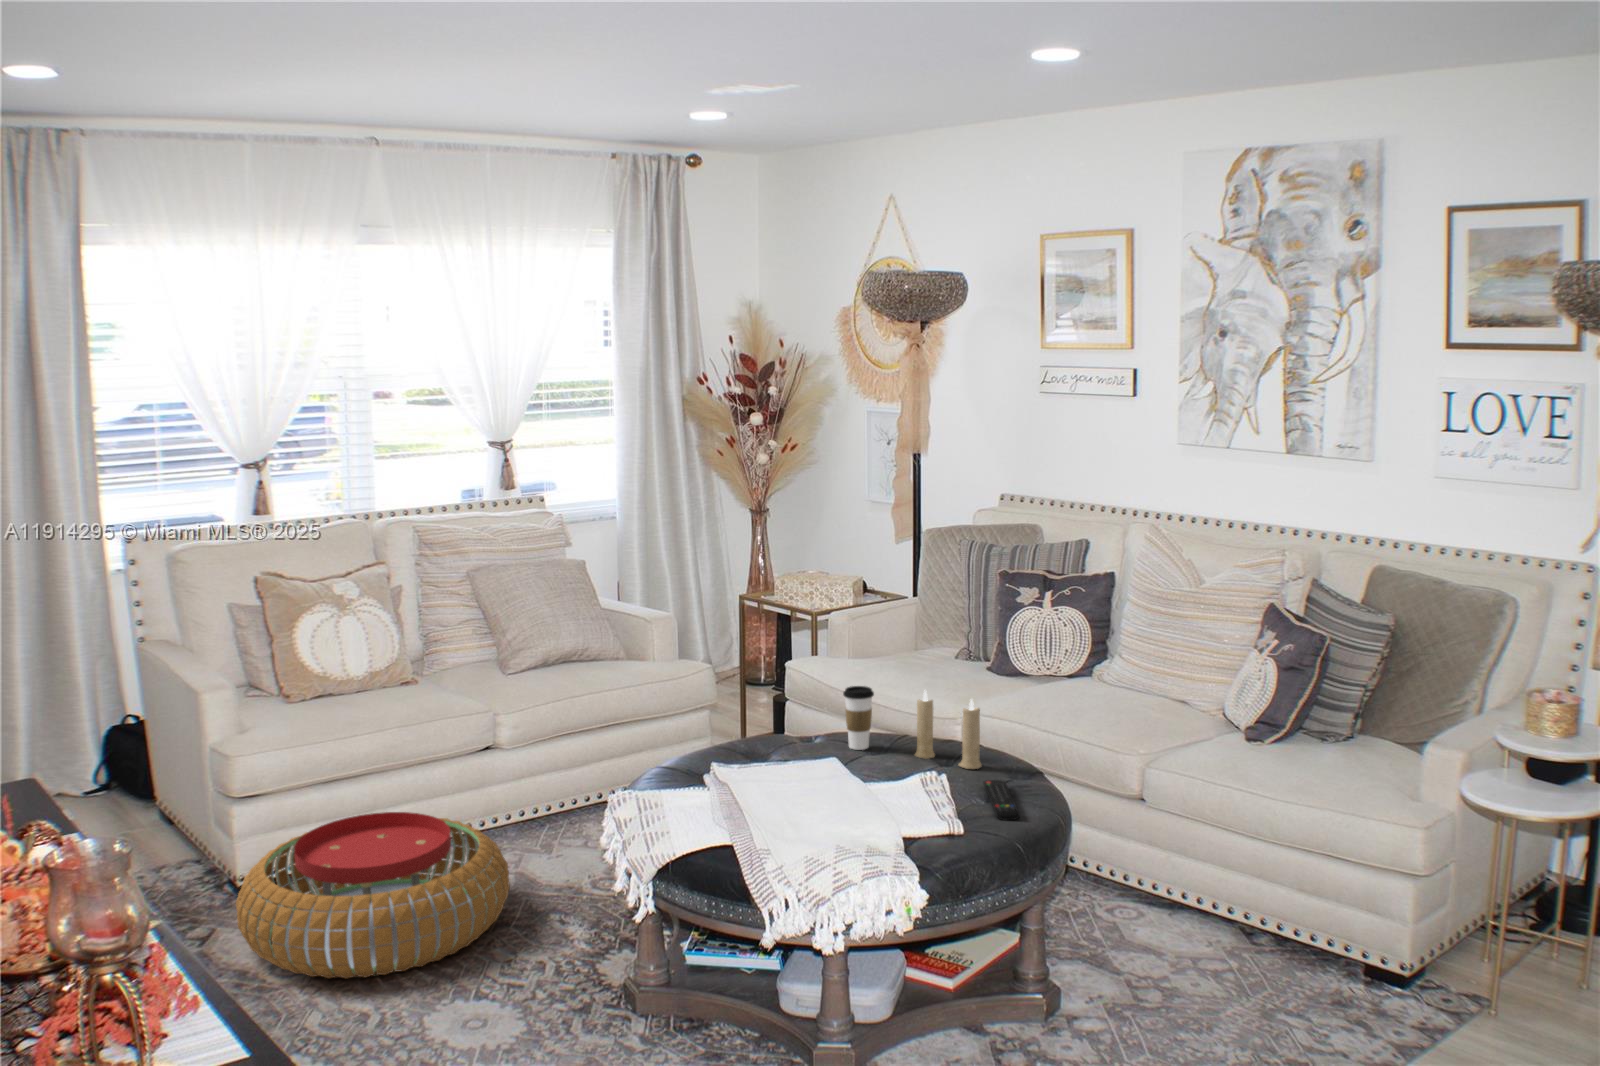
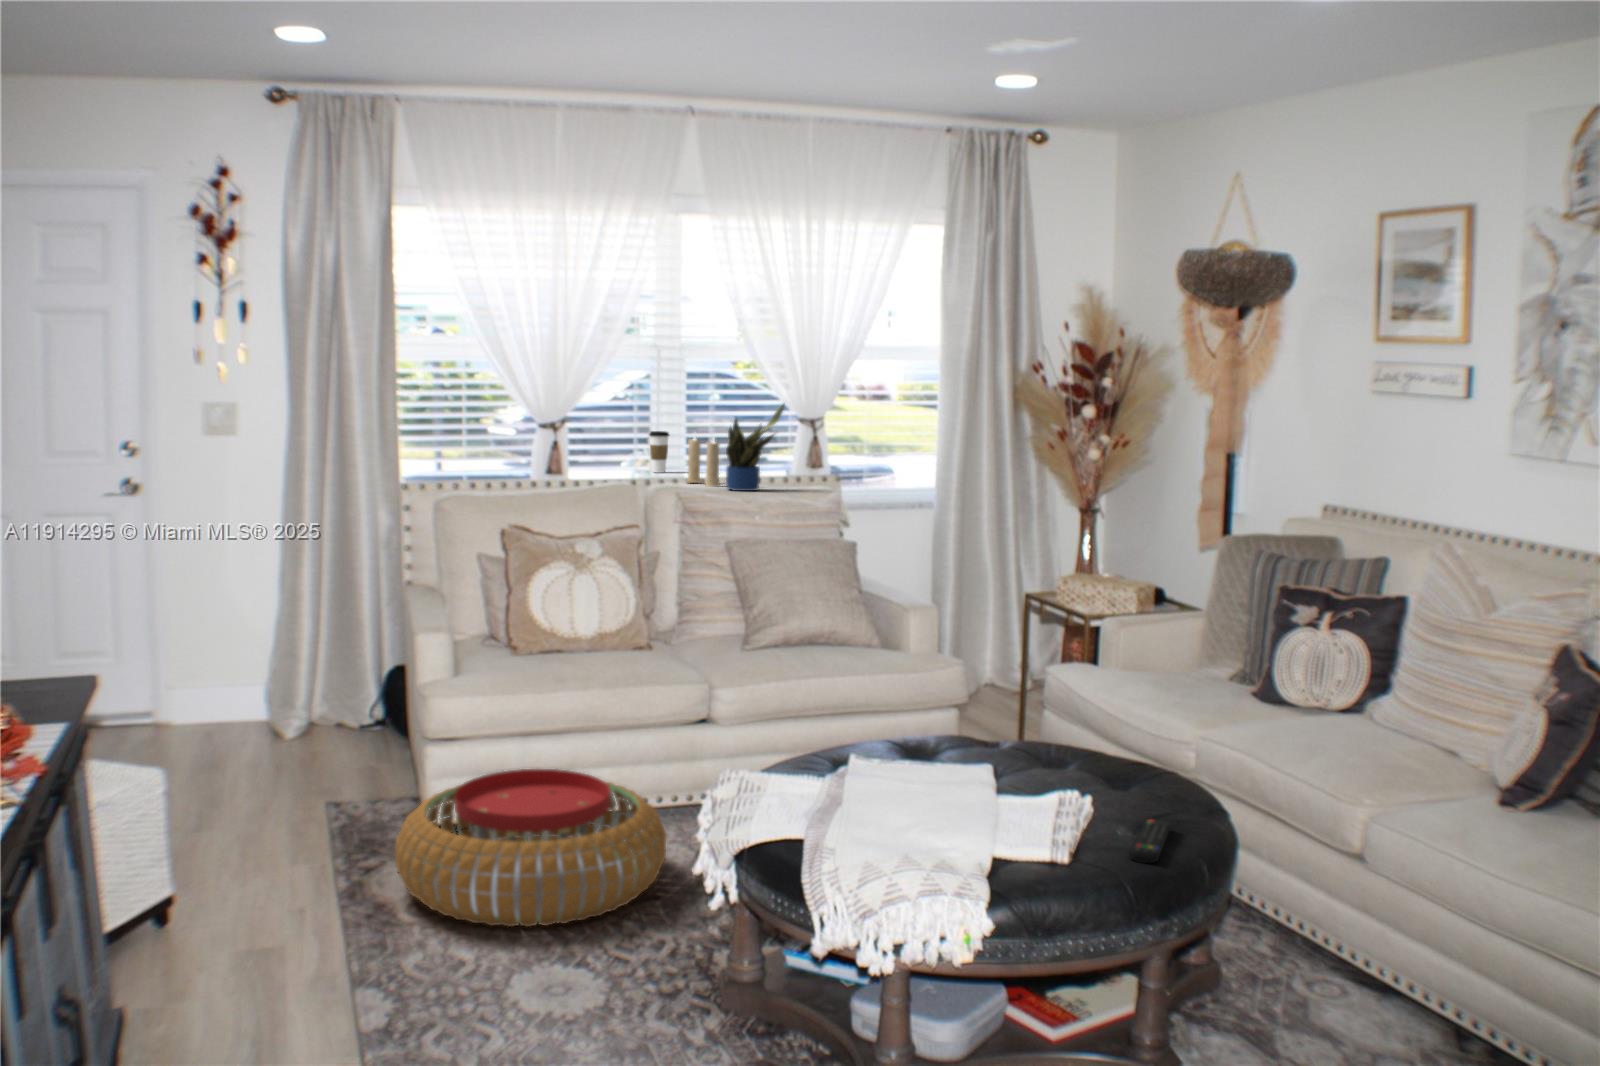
potted plant: none [459,432,515,519] -> present [726,404,784,491]
coffee cup: present [843,686,874,750] -> present [649,431,669,473]
candle: present [915,691,982,769] -> present [687,434,720,487]

